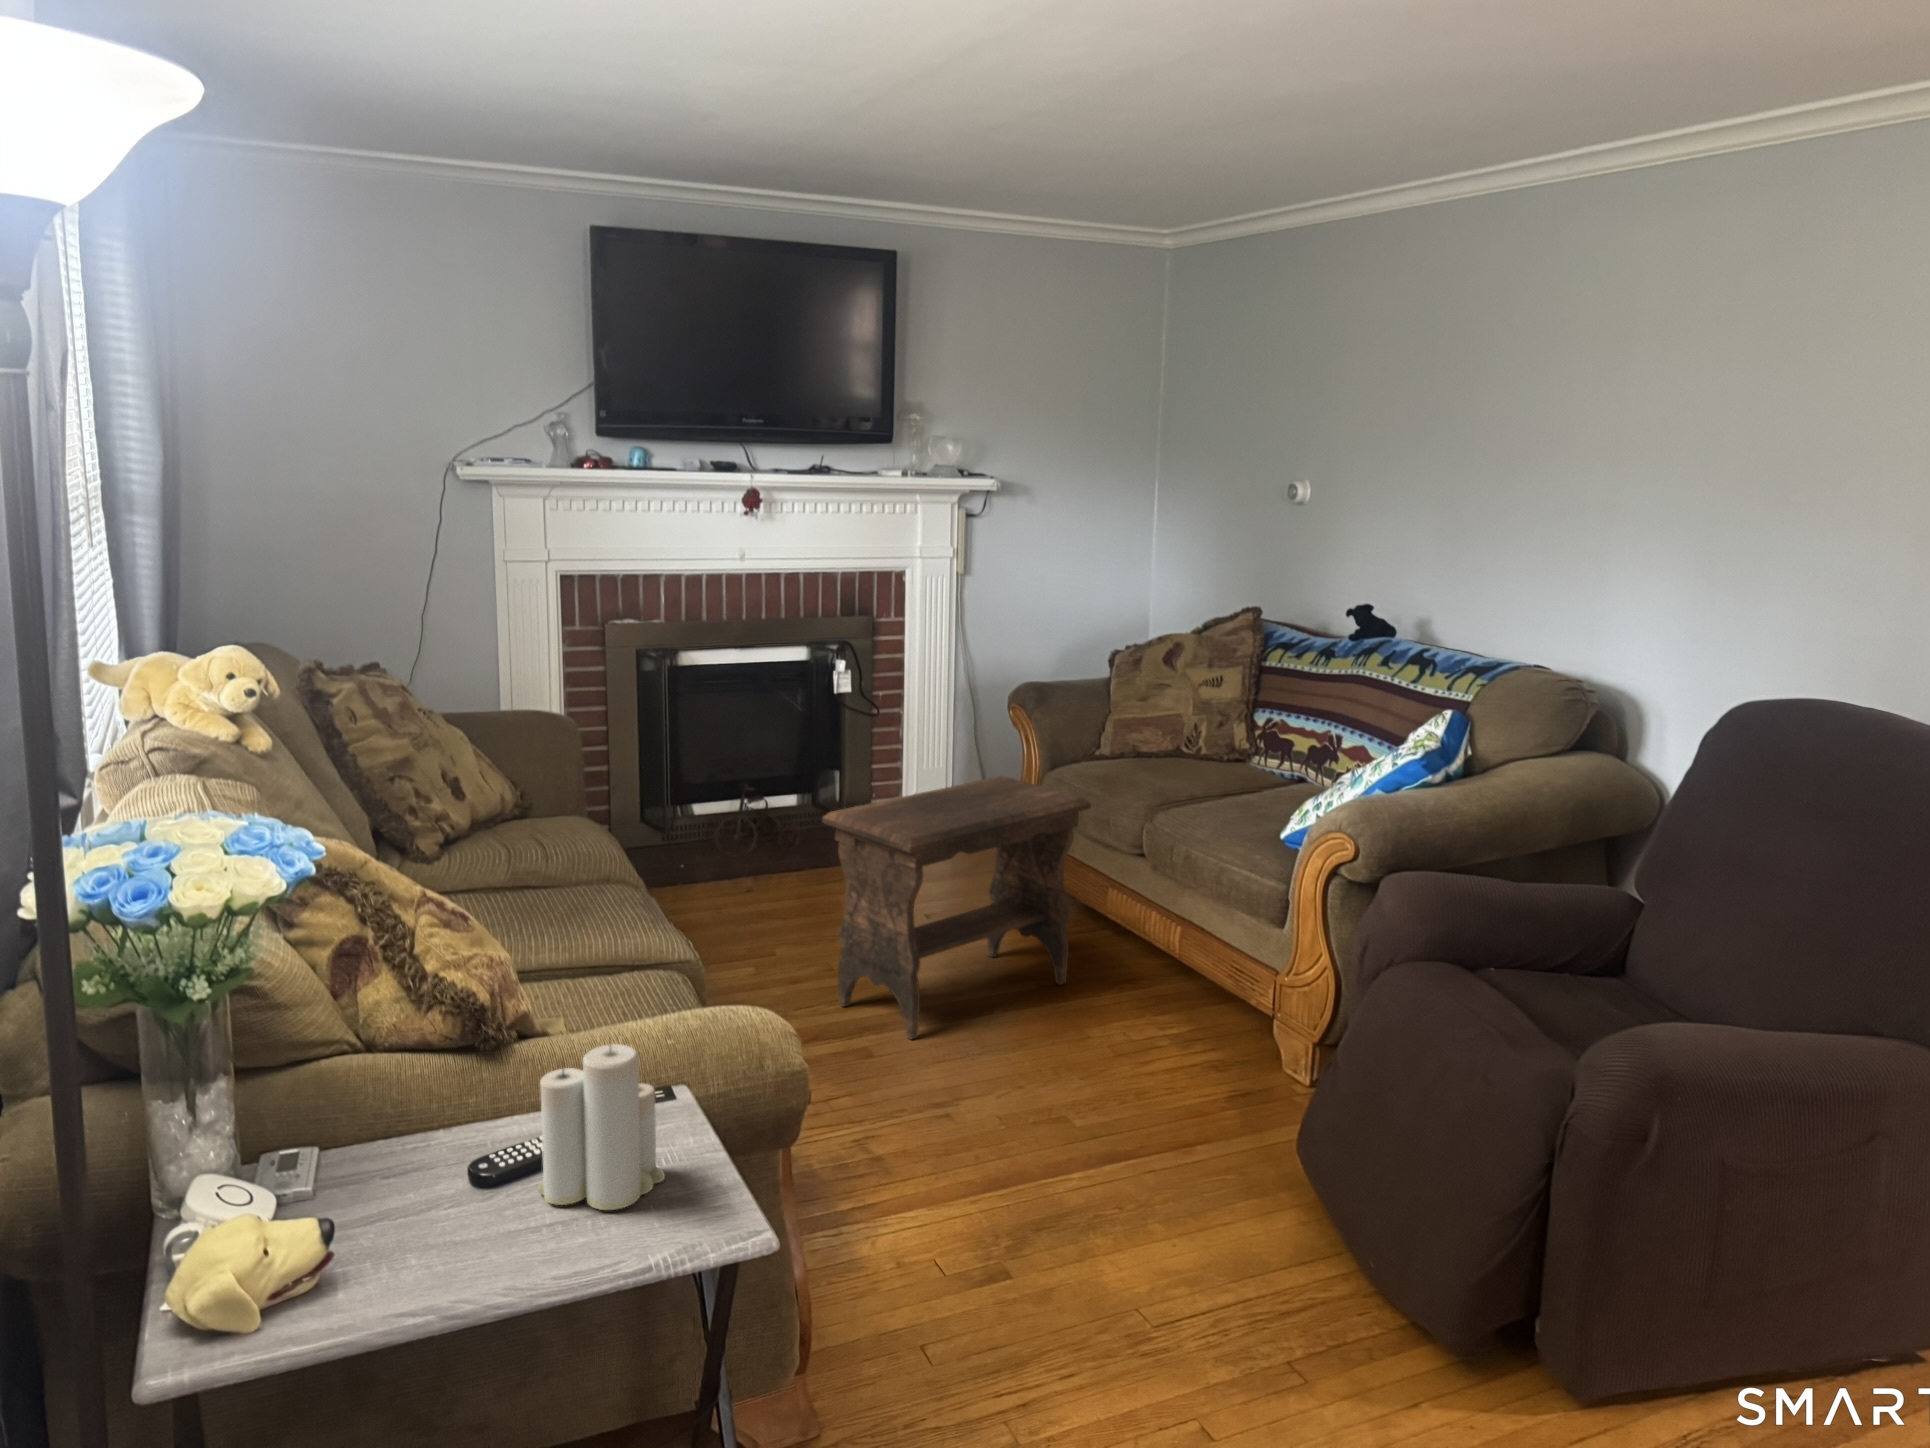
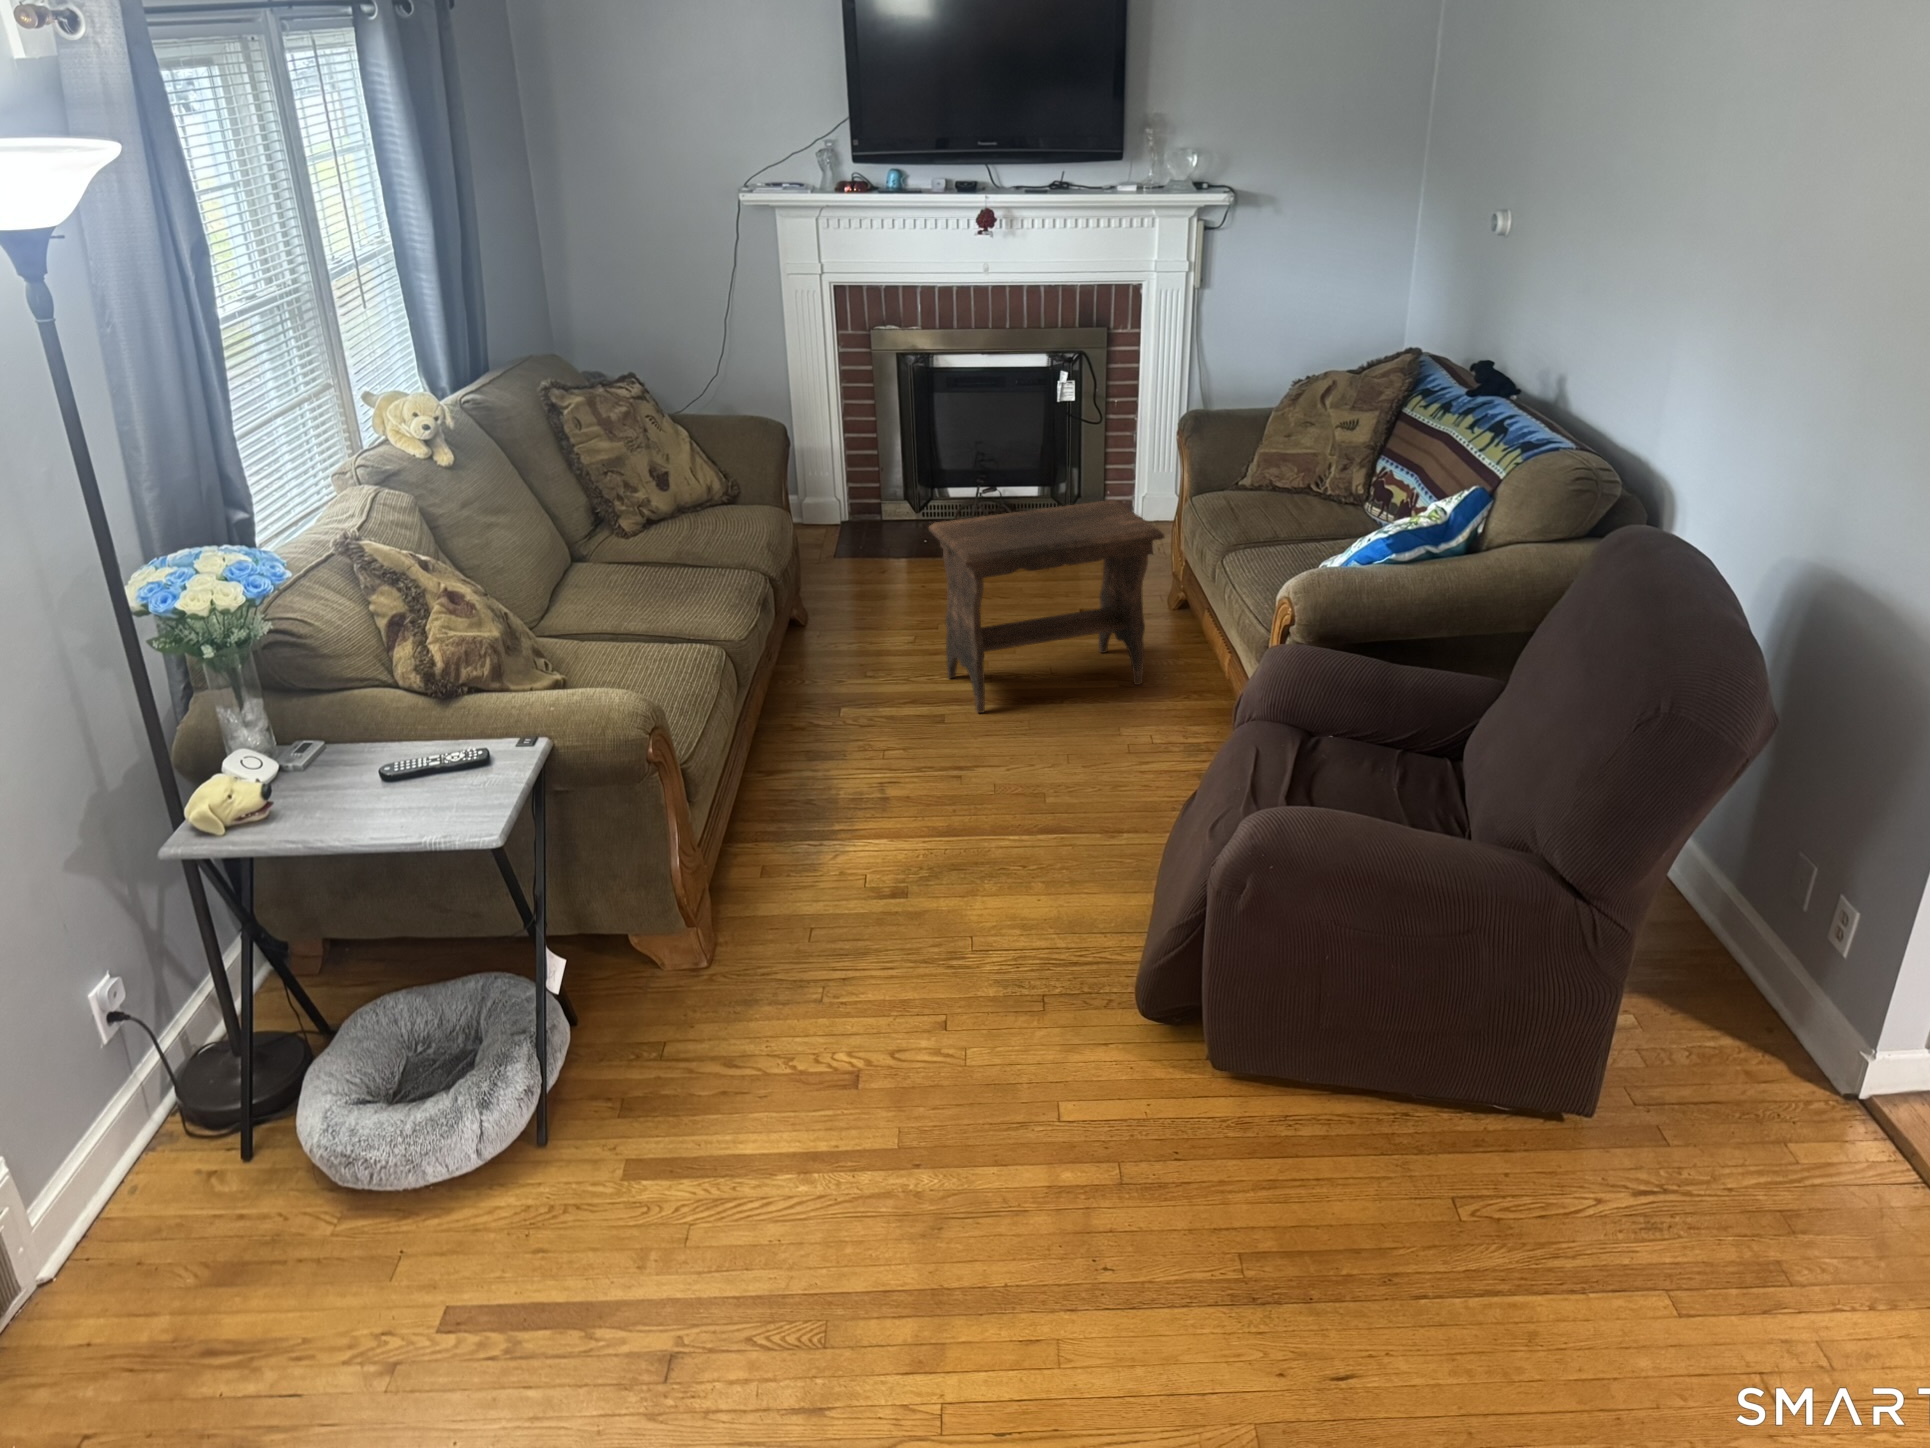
candle: present [538,1038,665,1210] -> none [395,706,481,807]

